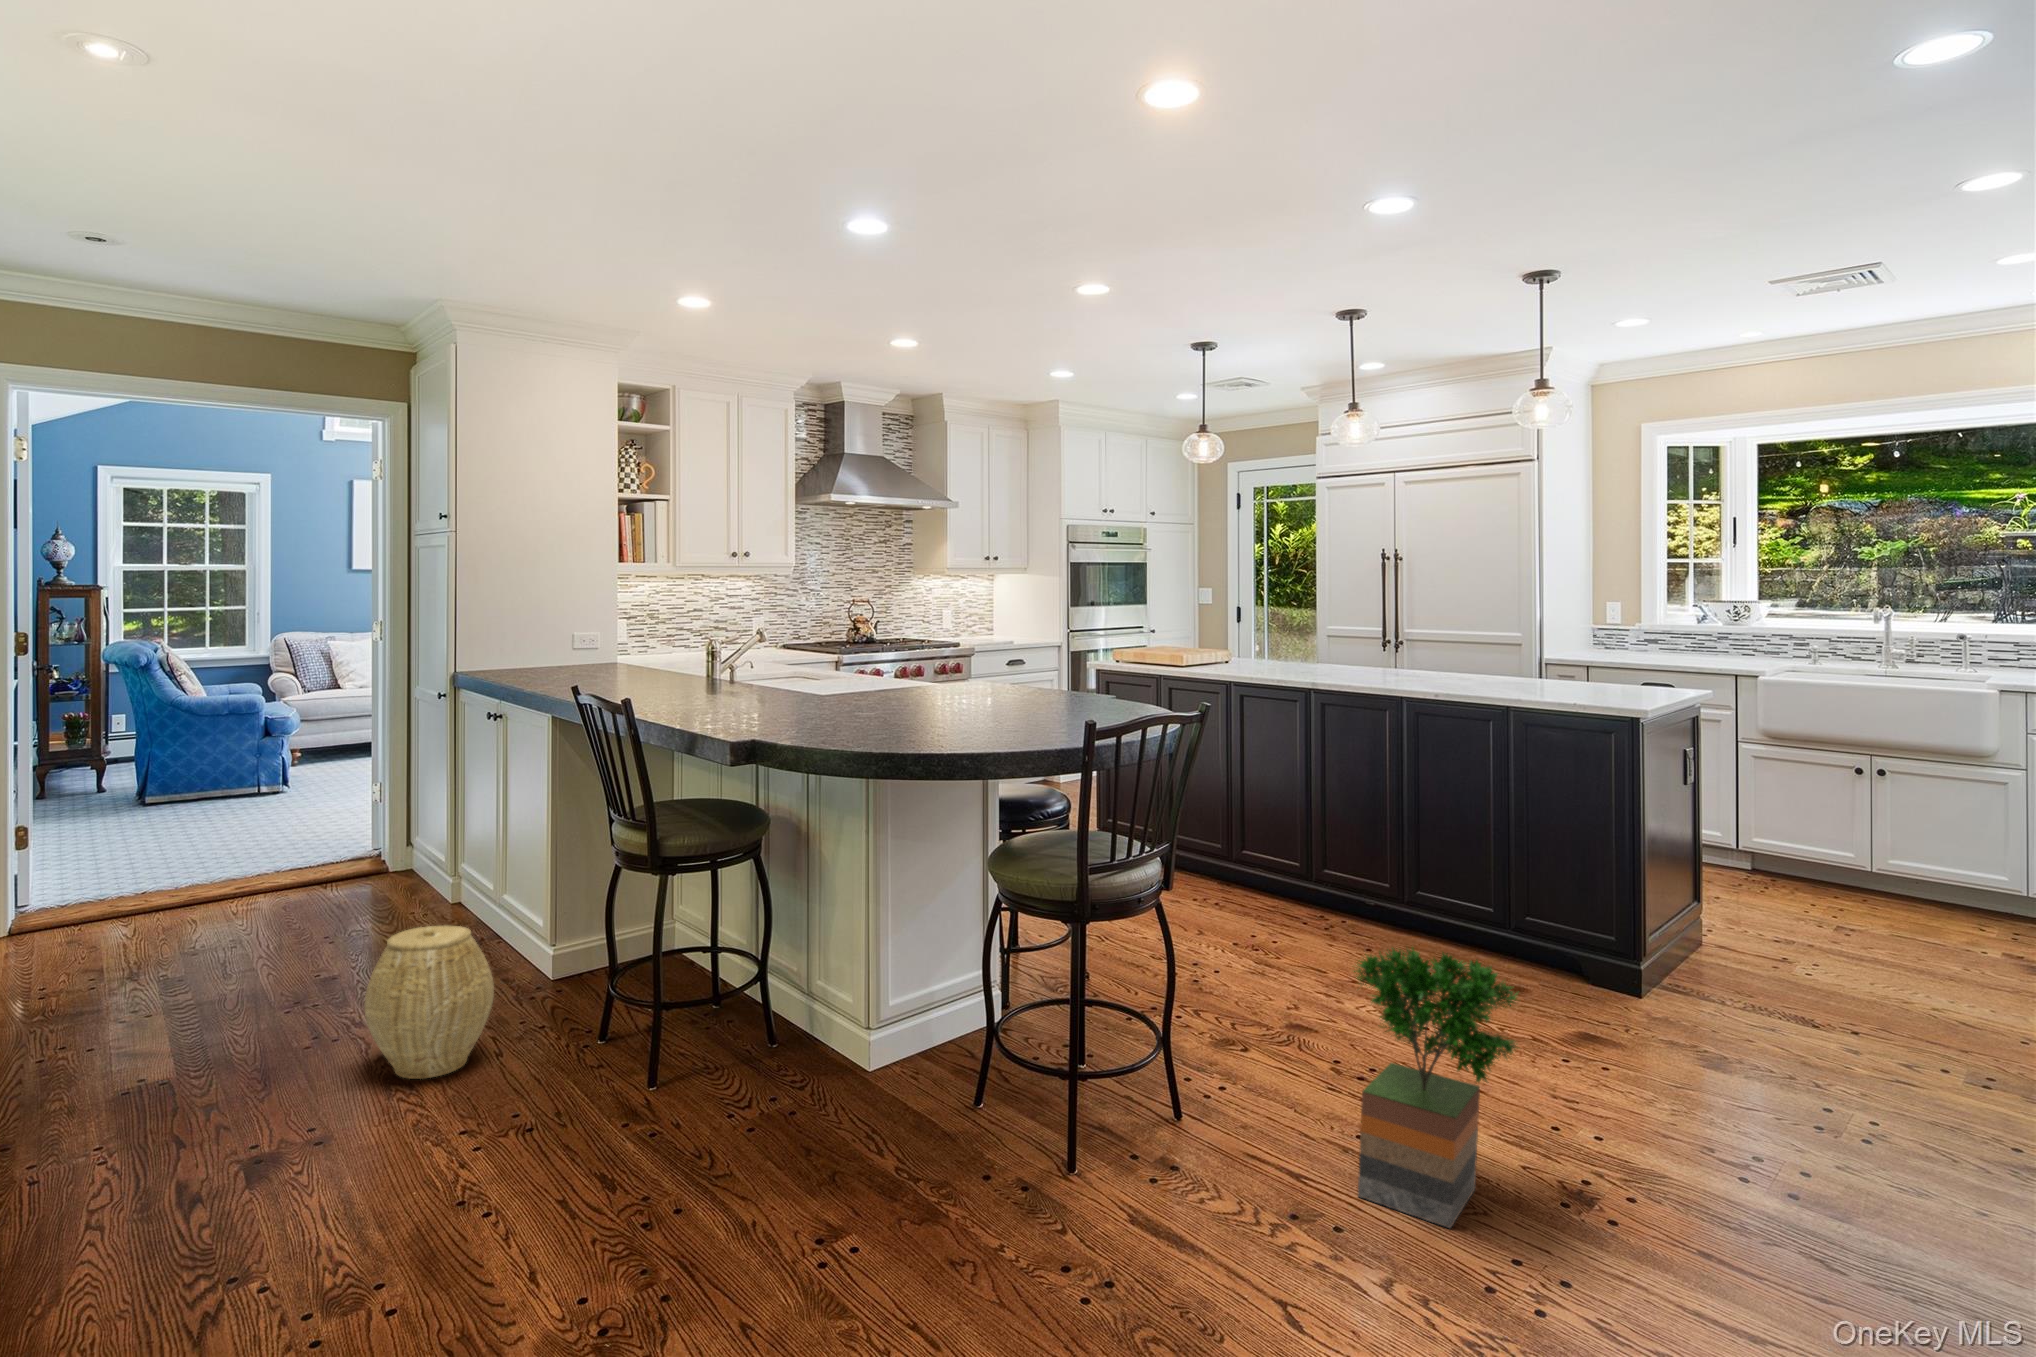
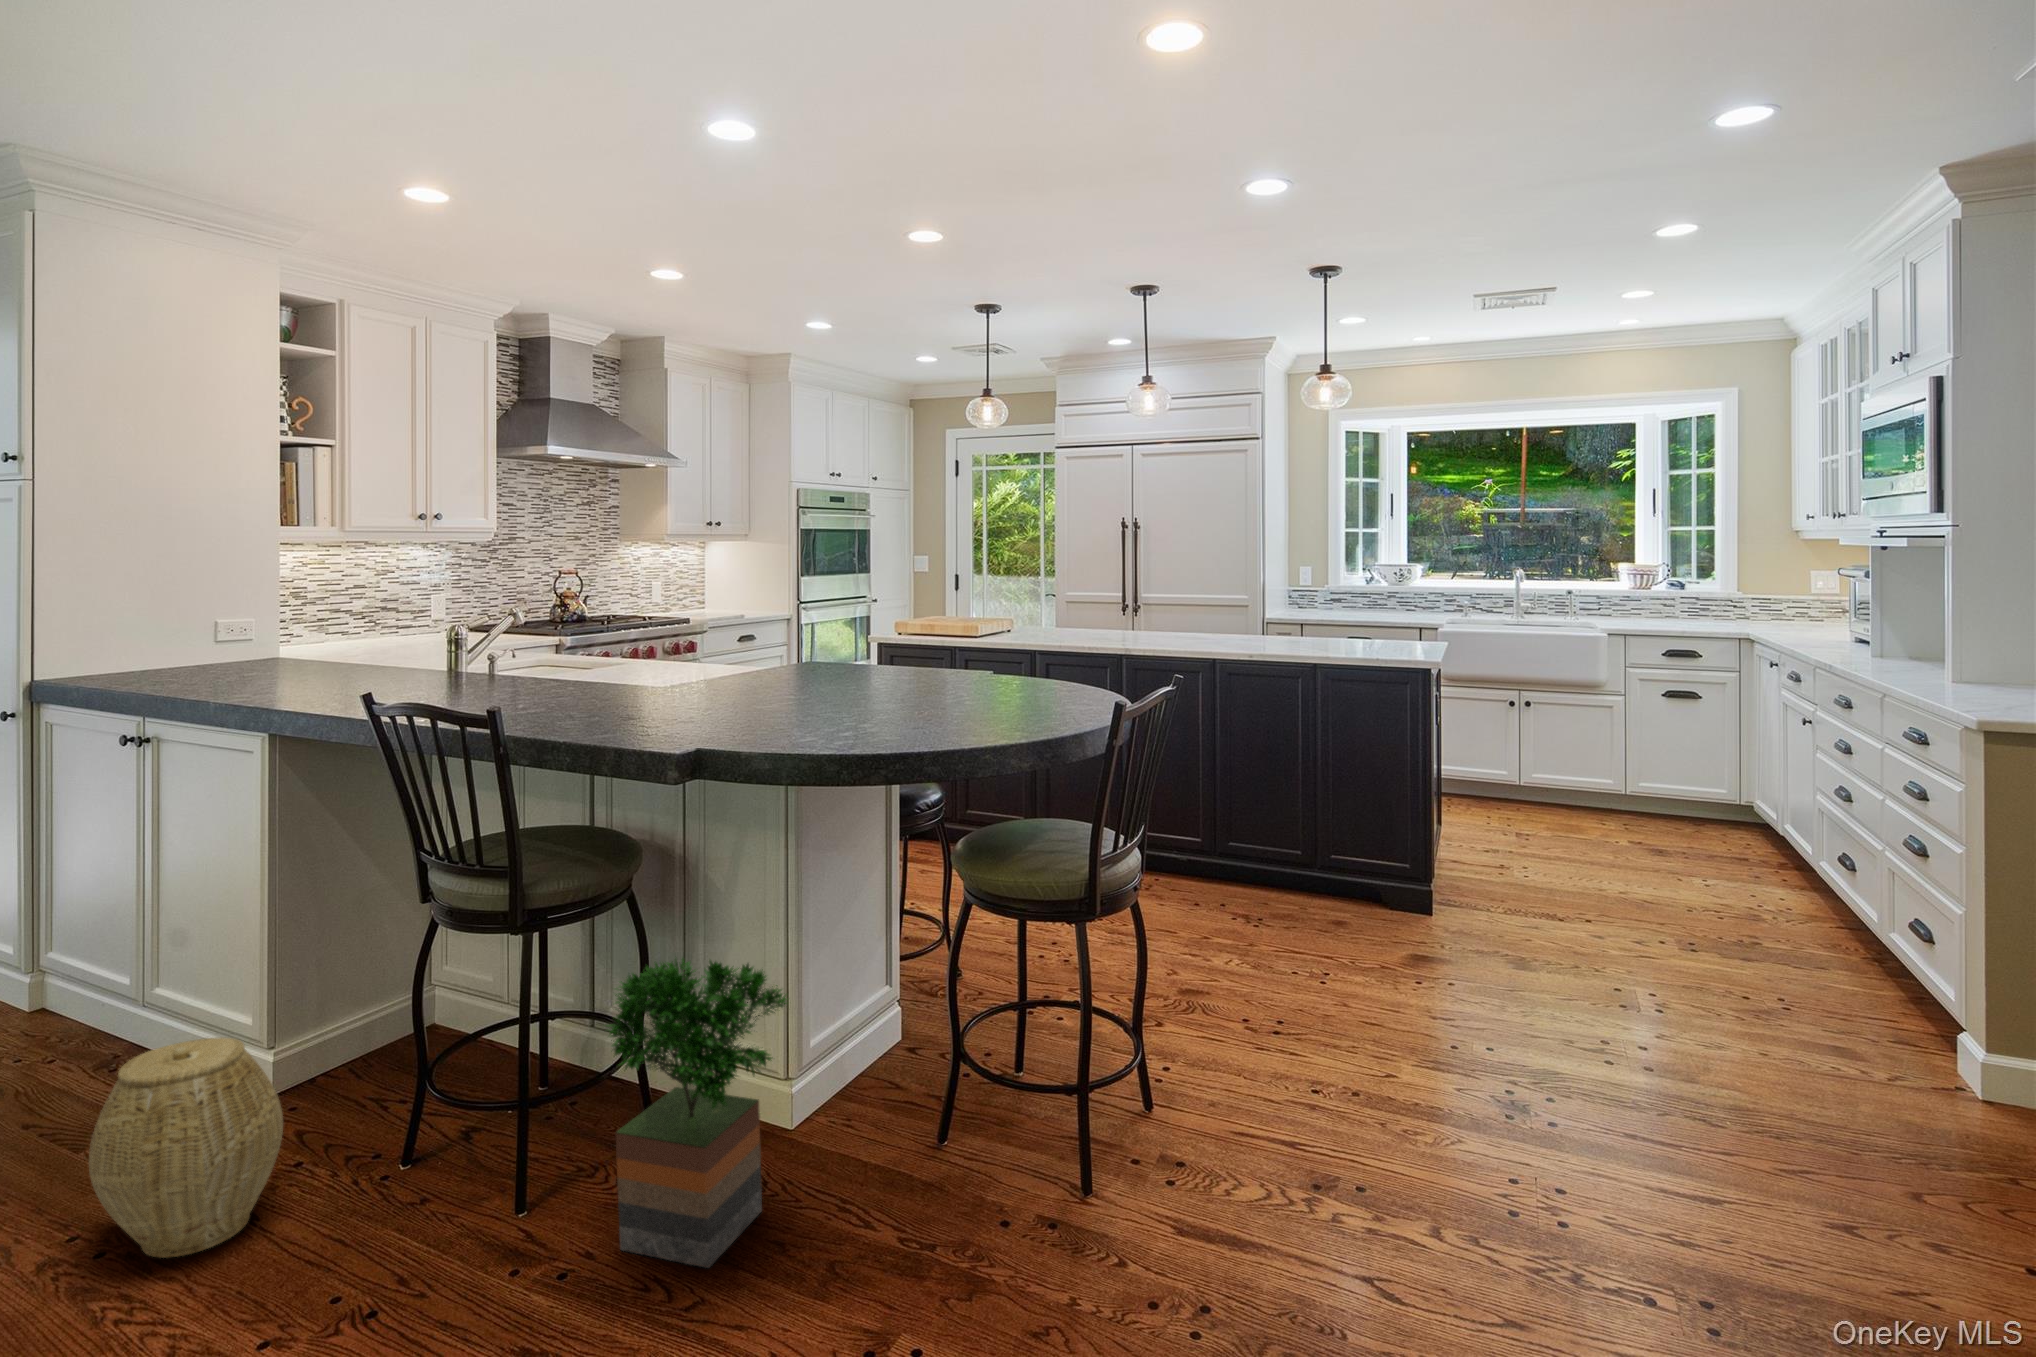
potted tree: present [1354,947,1518,1228] -> present [607,958,787,1268]

